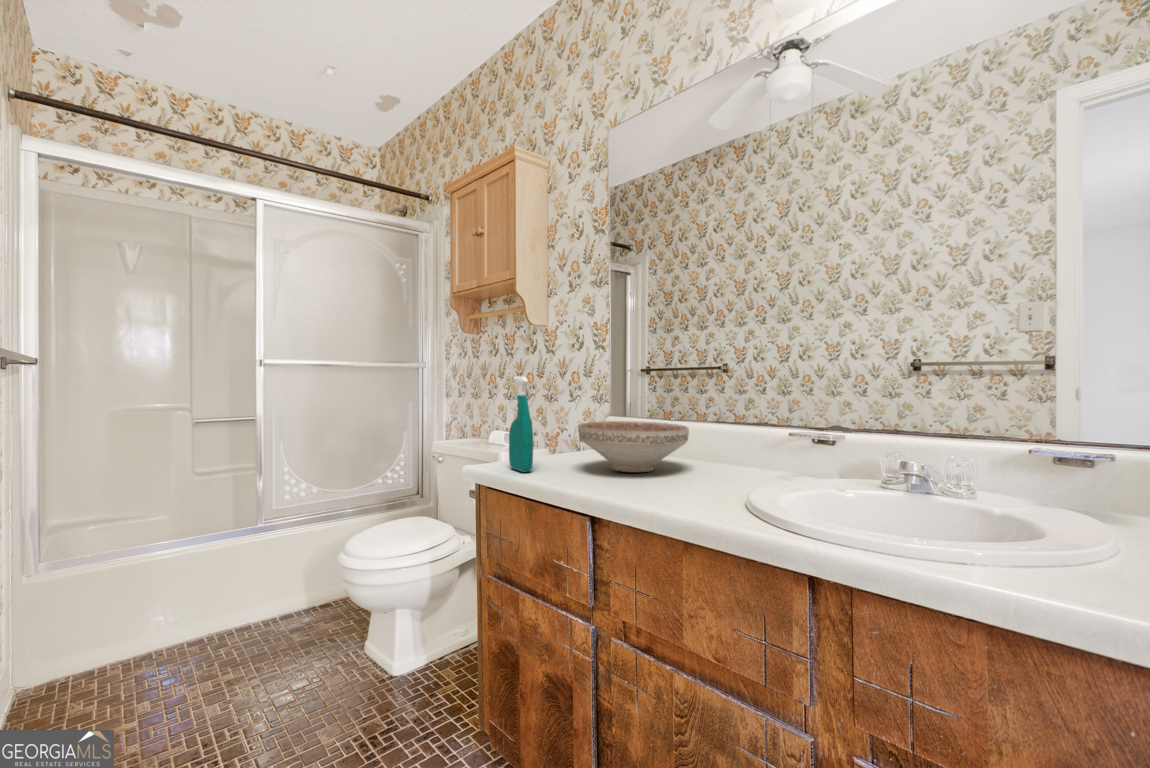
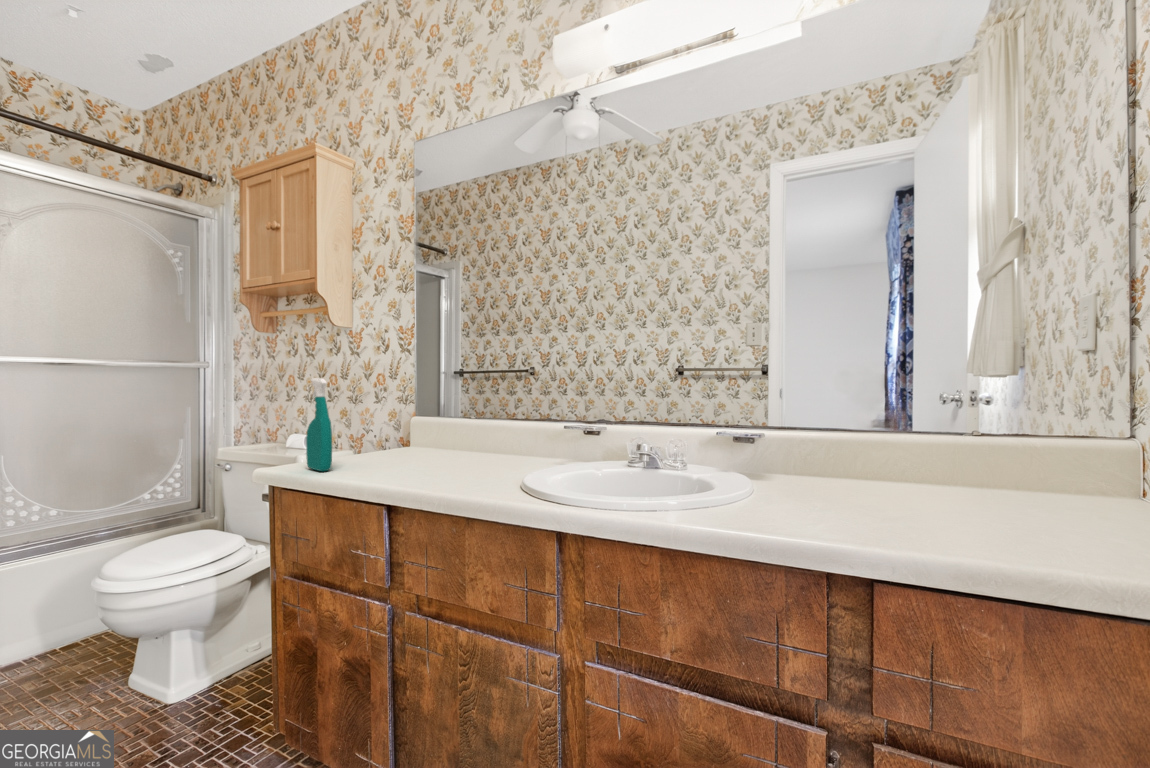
decorative bowl: present [578,421,689,472] -> none [379,419,483,465]

